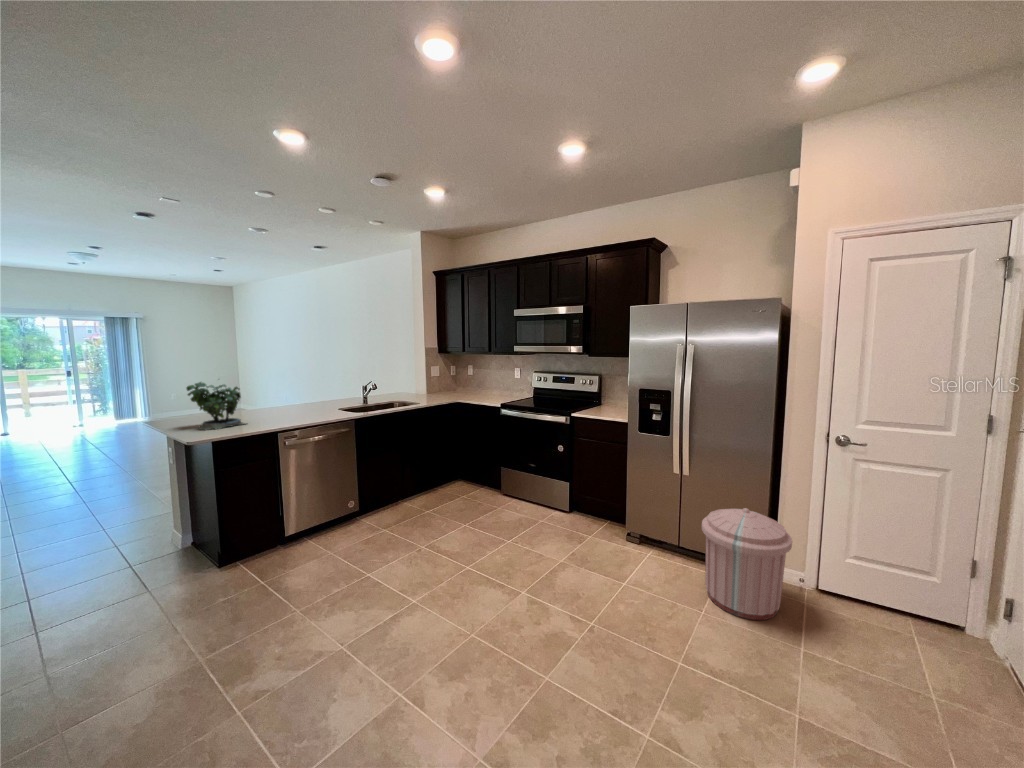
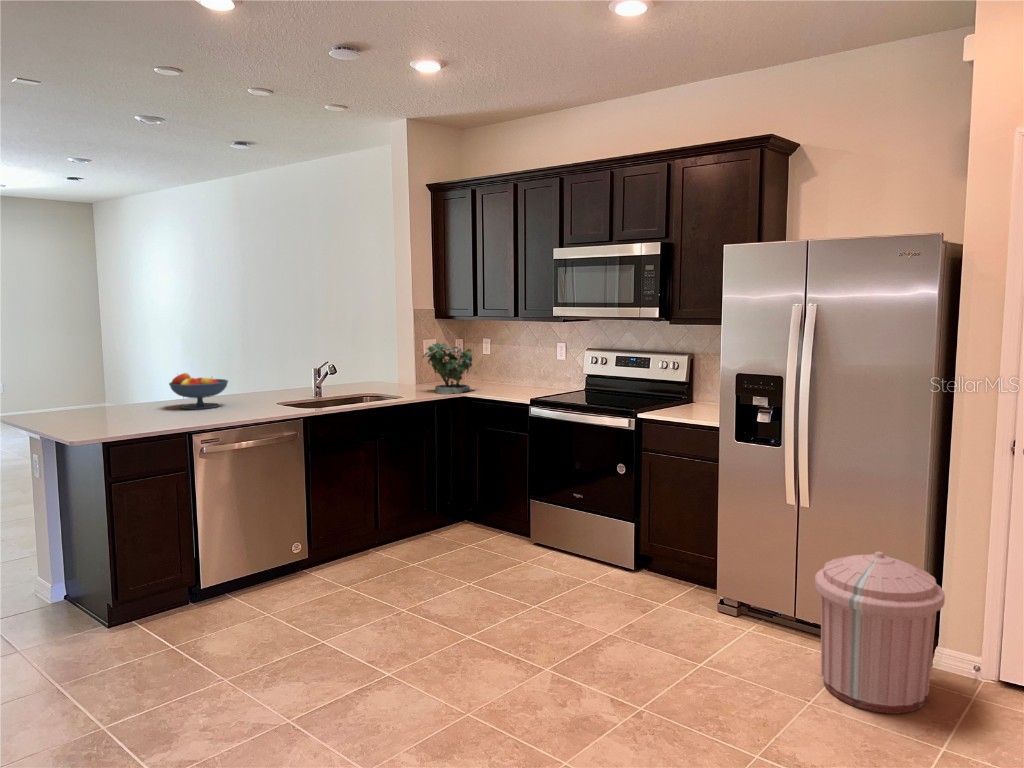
potted plant: present [187,382,245,430] -> present [422,343,473,394]
fruit bowl: none [263,390,305,414] -> present [169,373,228,409]

